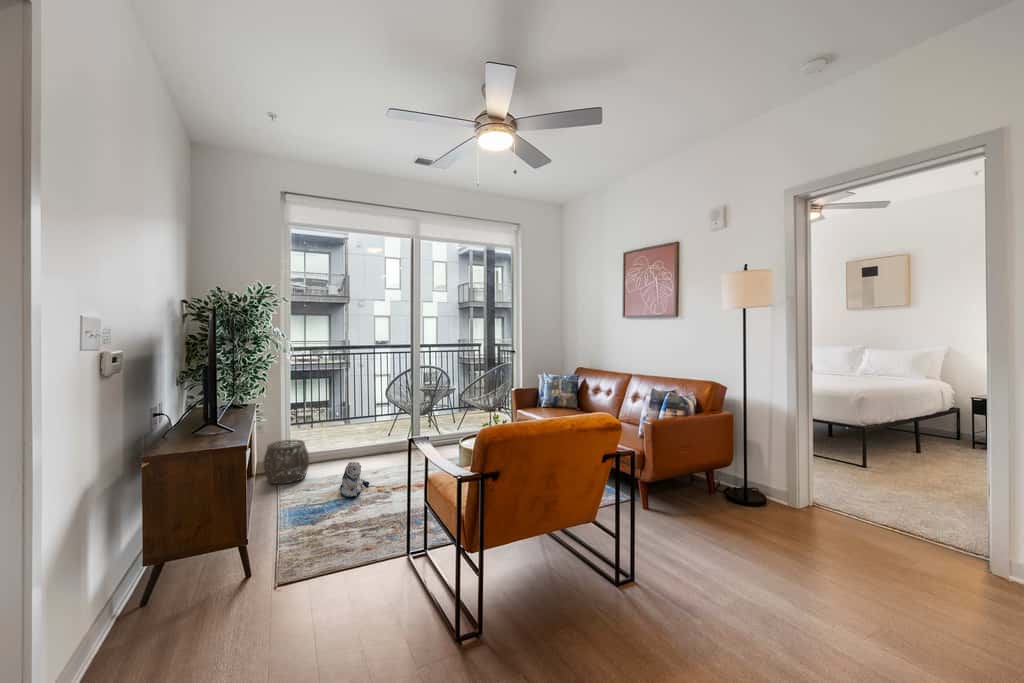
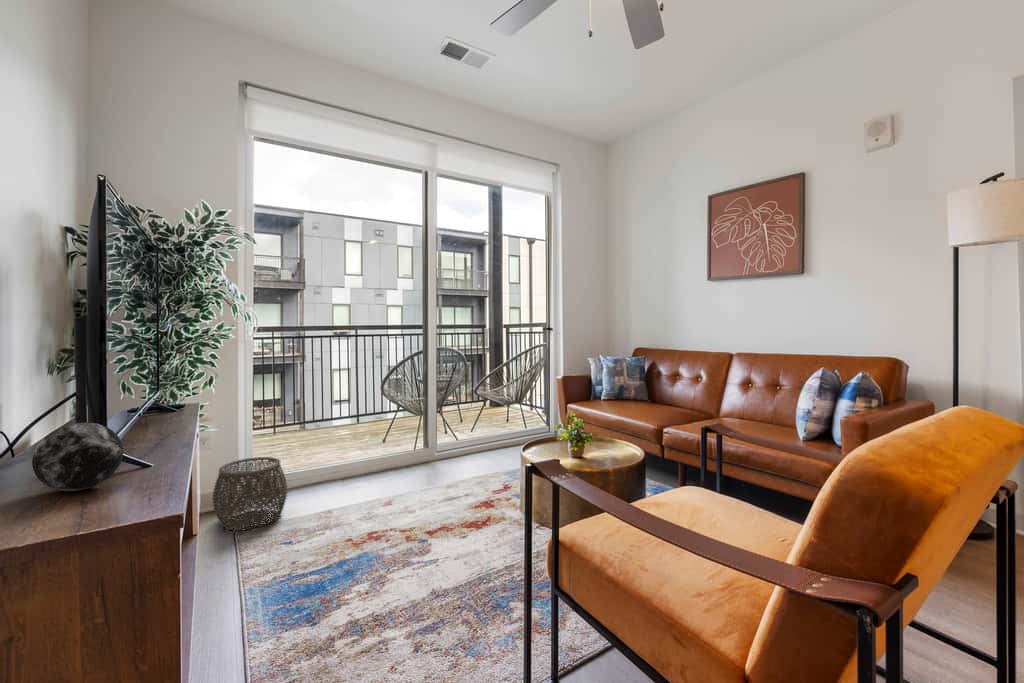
decorative orb: none [191,410,225,439] -> present [32,422,123,491]
plush toy: present [340,462,369,498] -> none [342,493,389,555]

